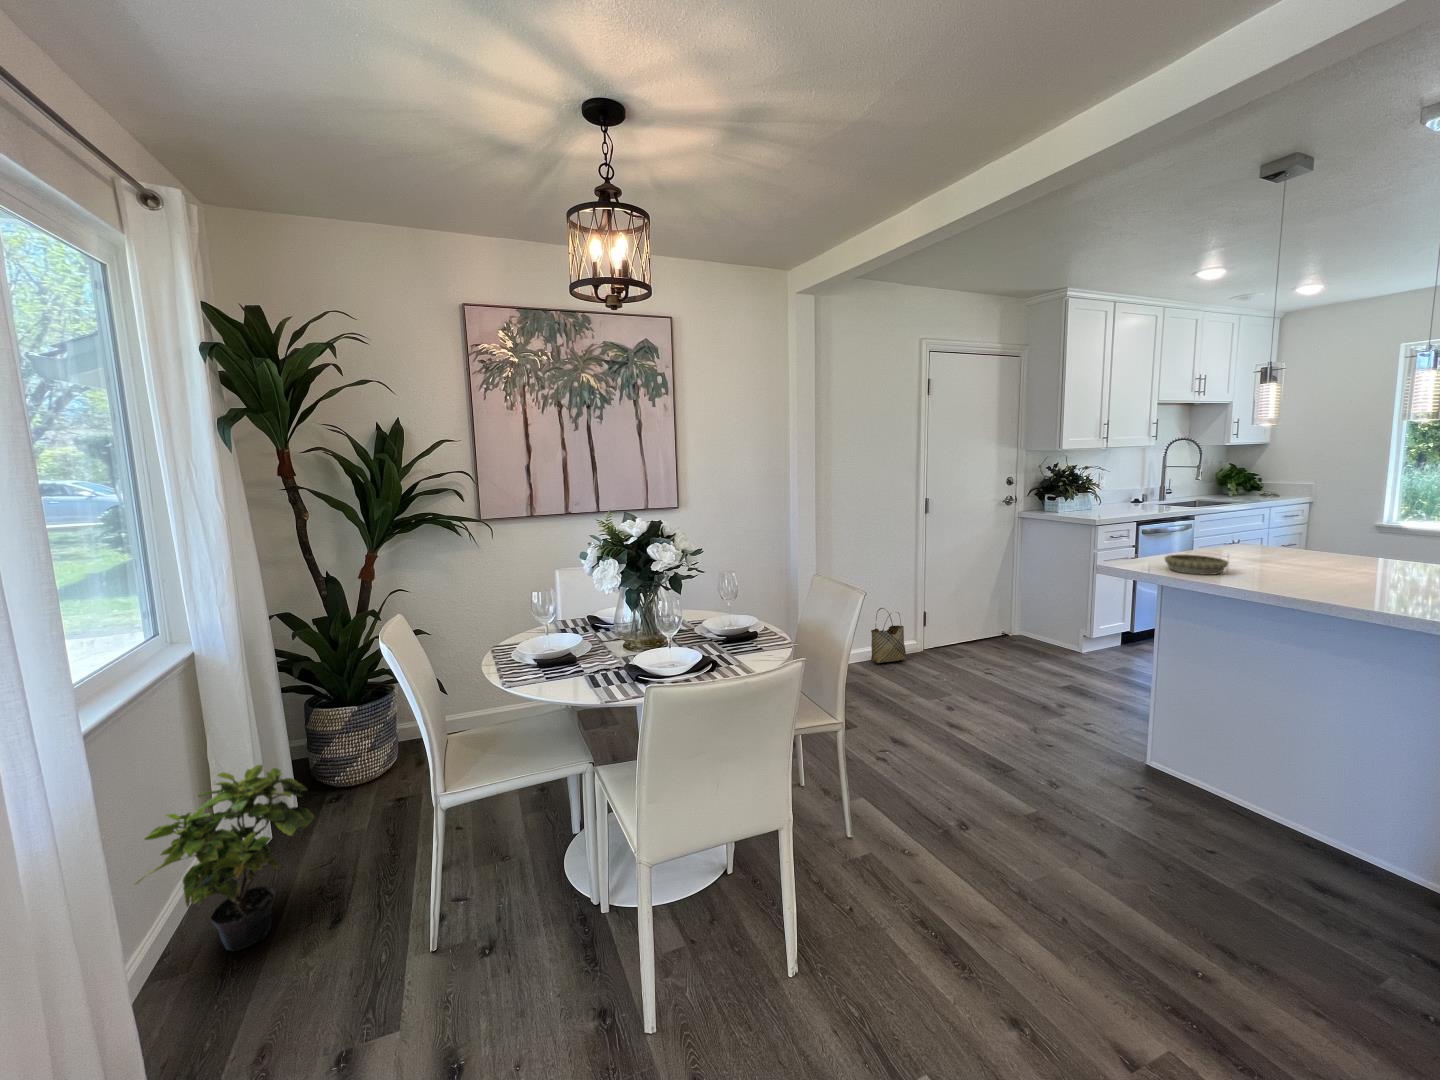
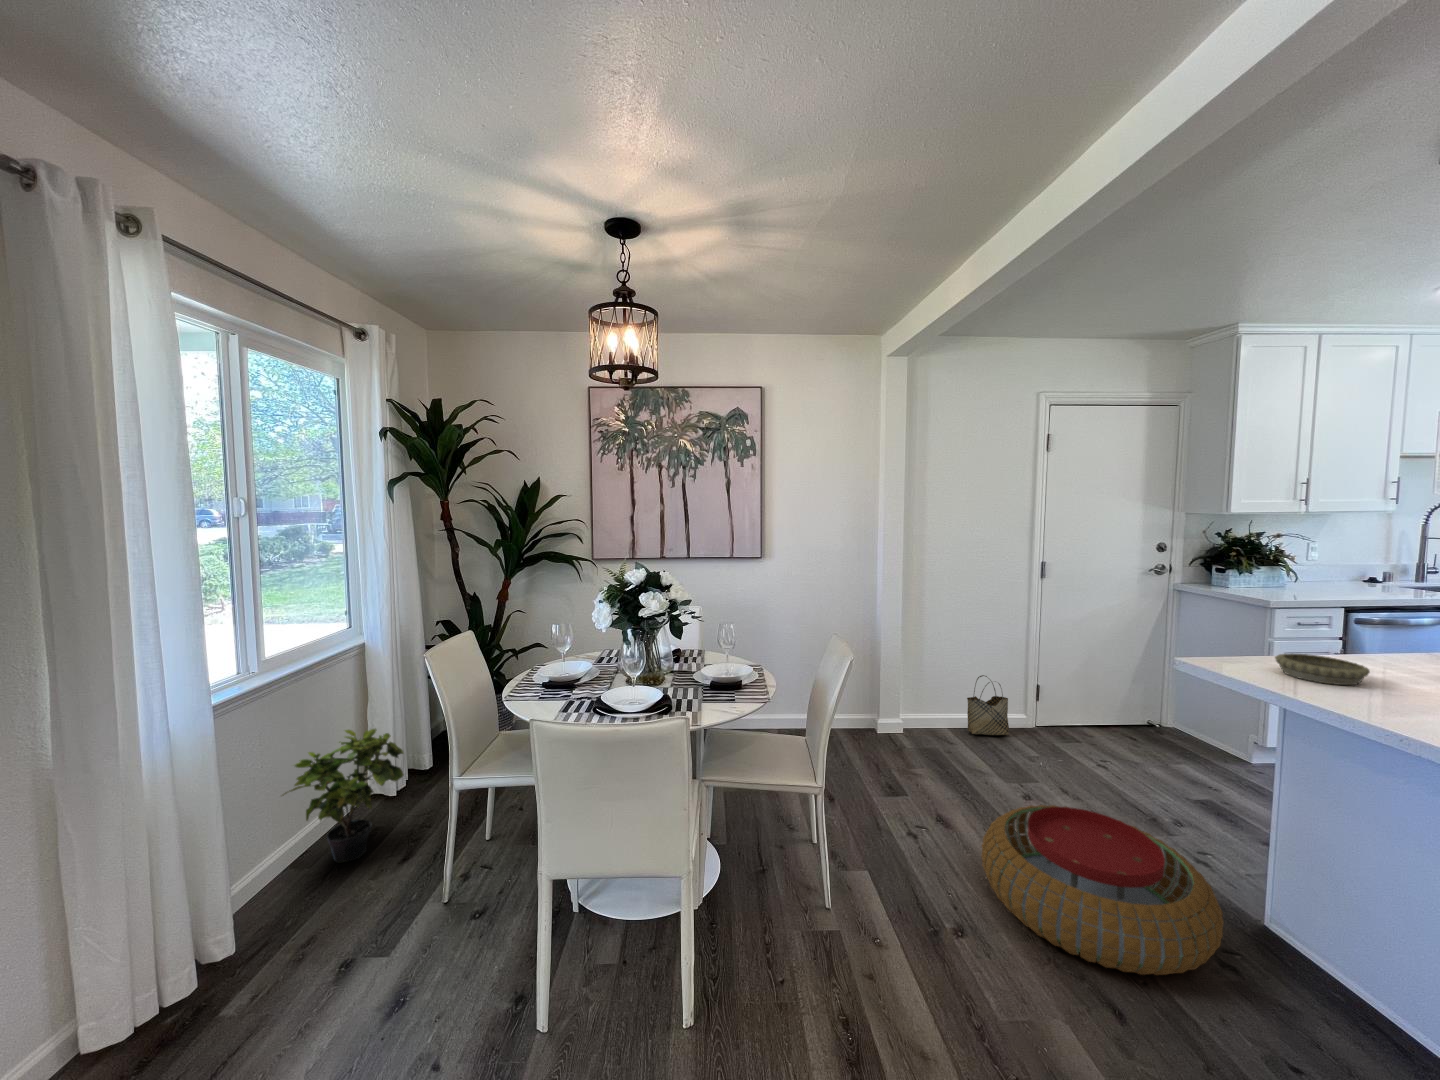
pouf: none [949,706,1143,827] -> present [981,805,1224,975]

